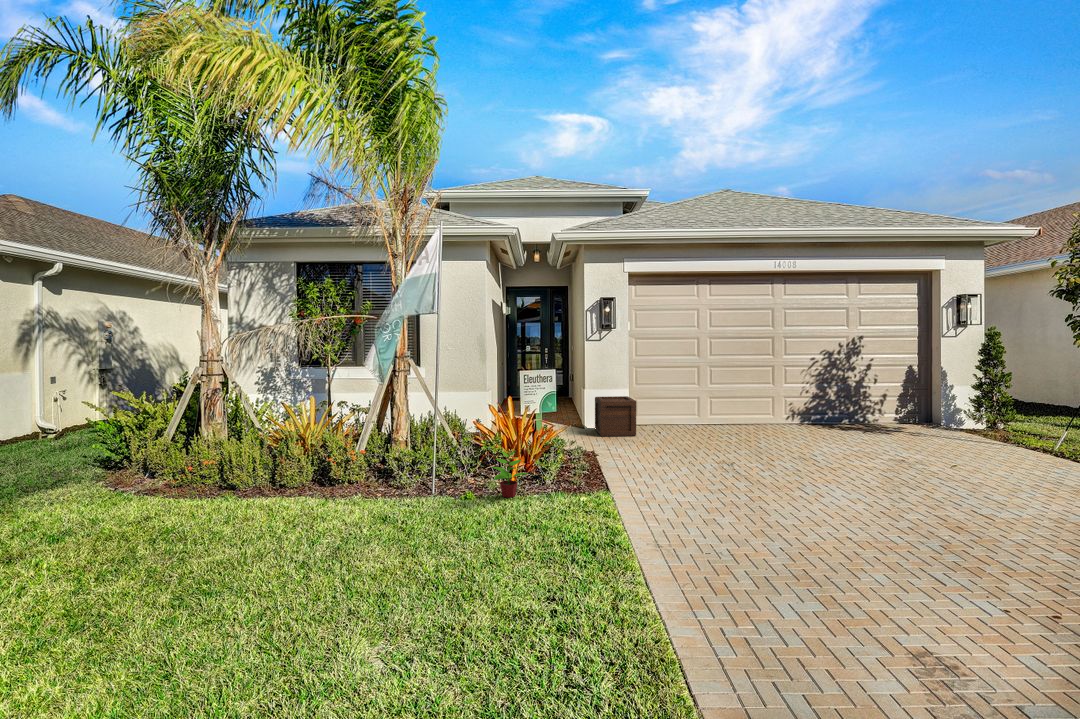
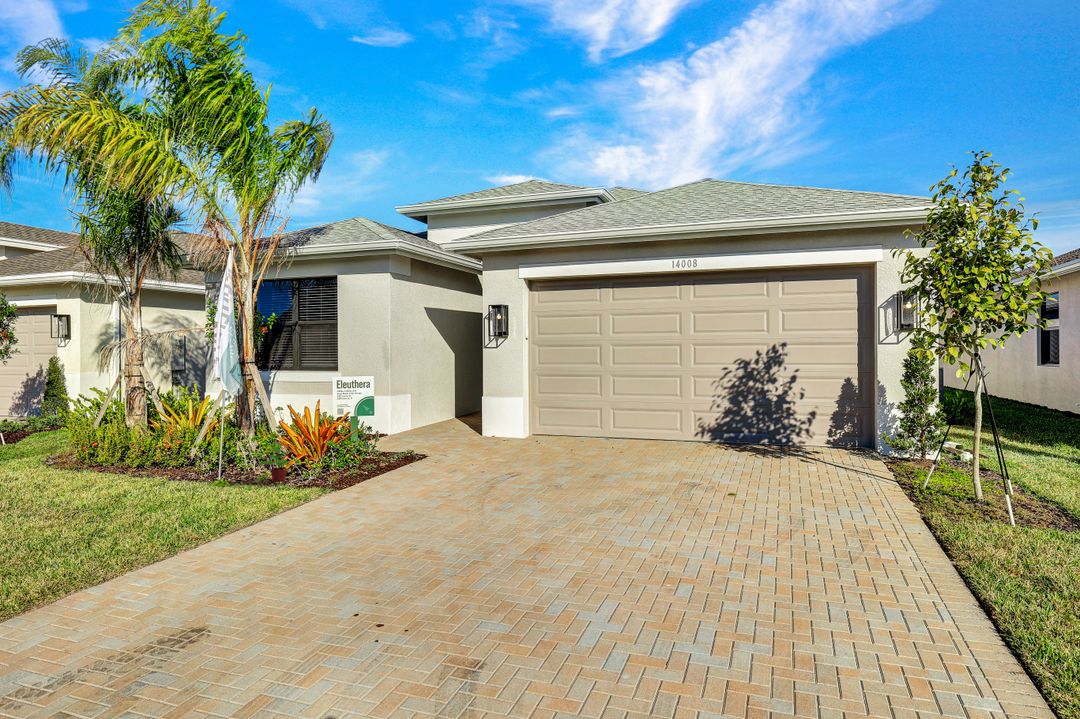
wooden crate: present [595,396,636,436] -> none [477,404,522,444]

